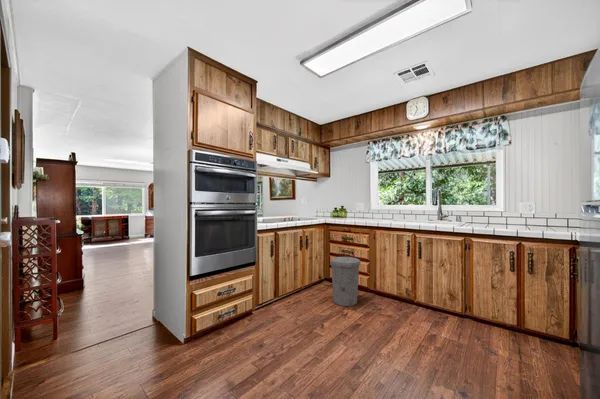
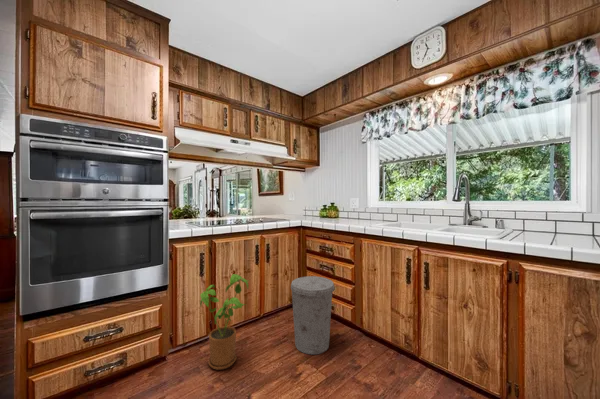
house plant: none [276,254,312,316] -> present [200,274,248,370]

